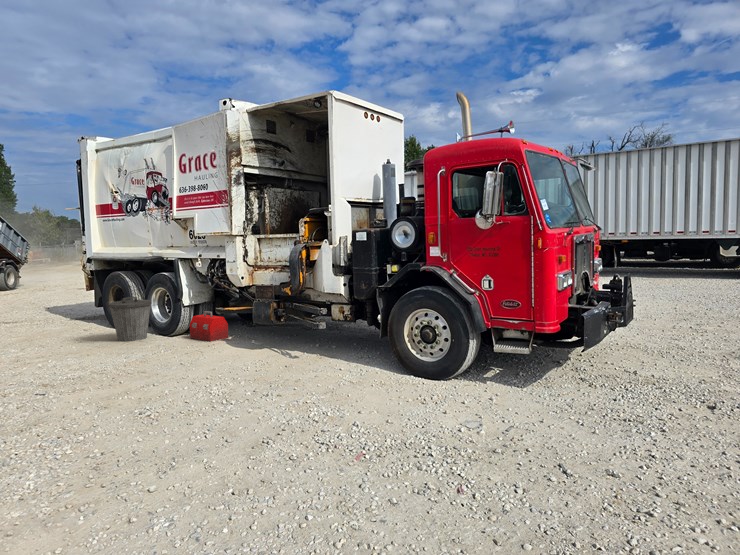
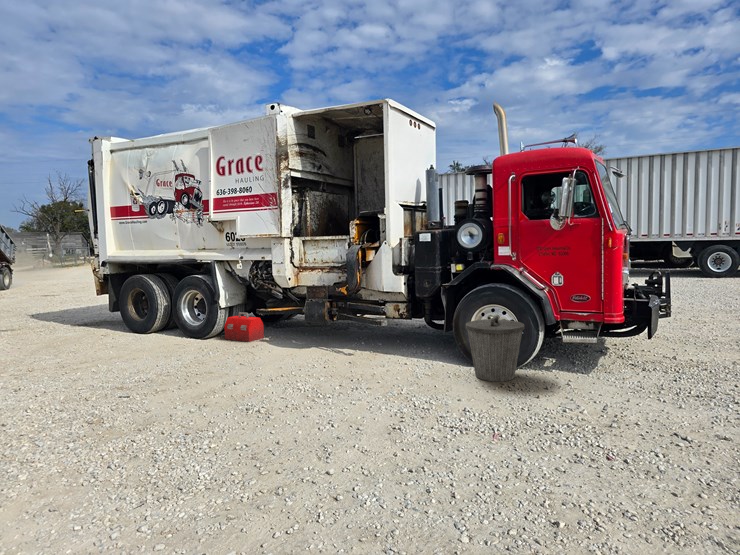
trash can: present [109,297,151,341] -> present [466,316,525,381]

